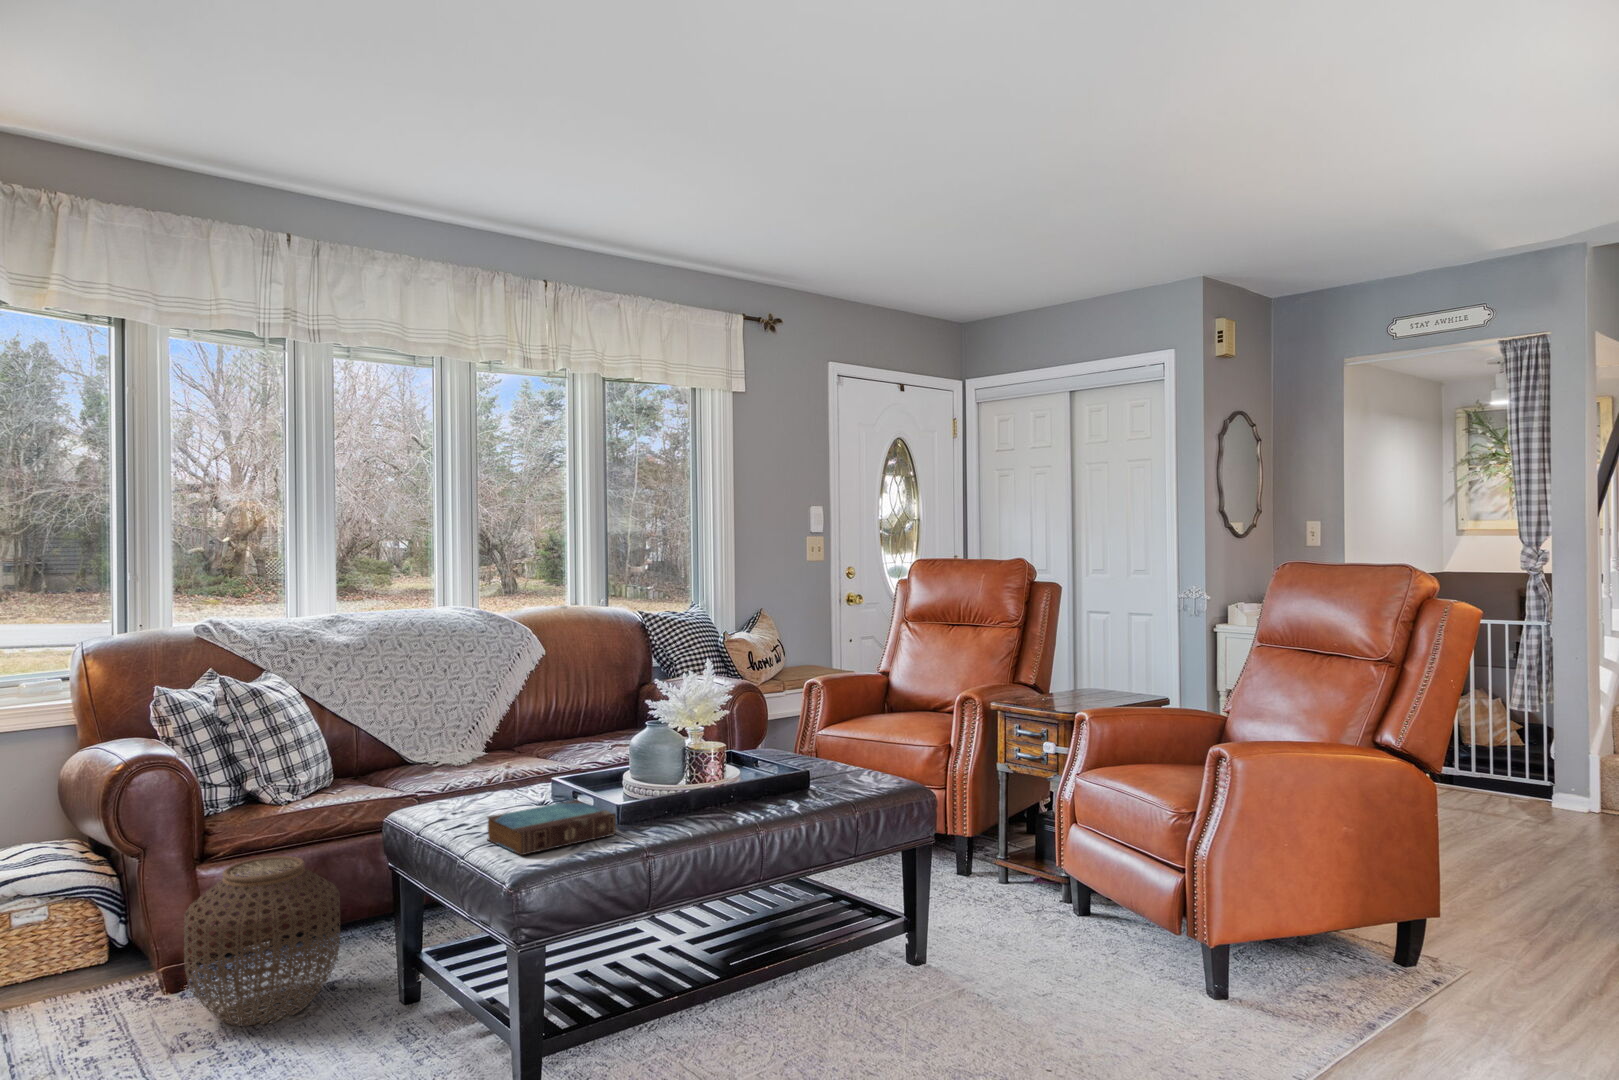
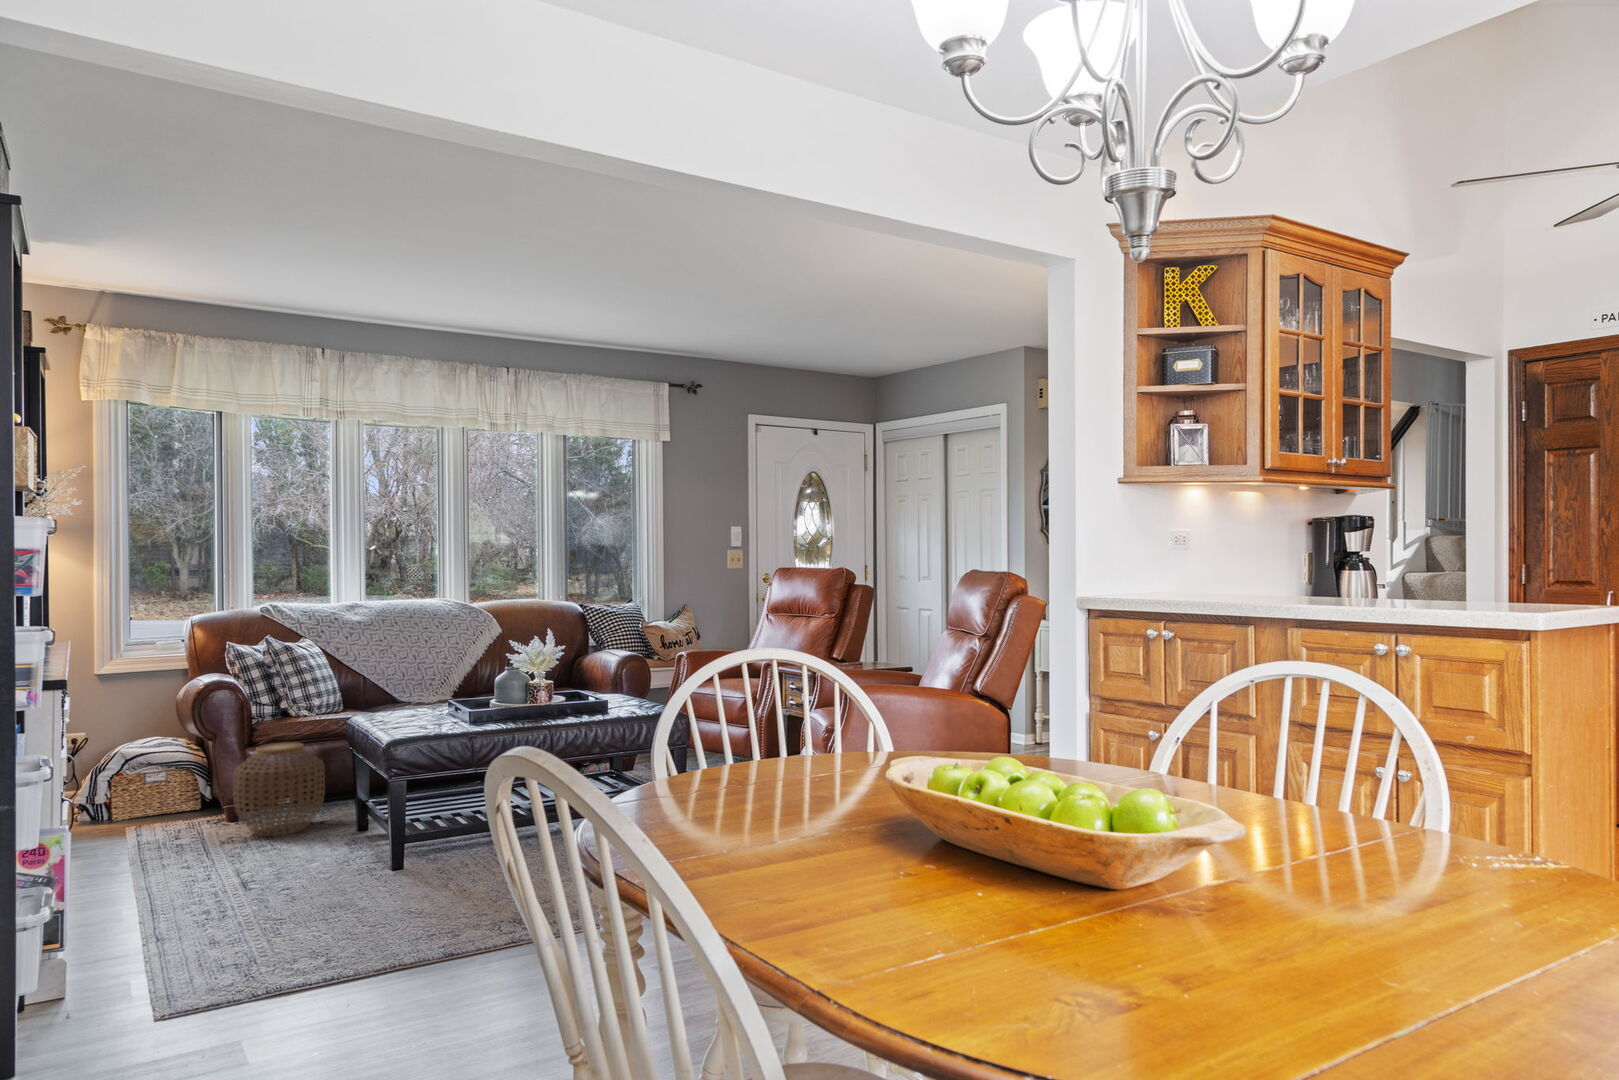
book: present [487,800,616,855] -> none [391,708,464,732]

